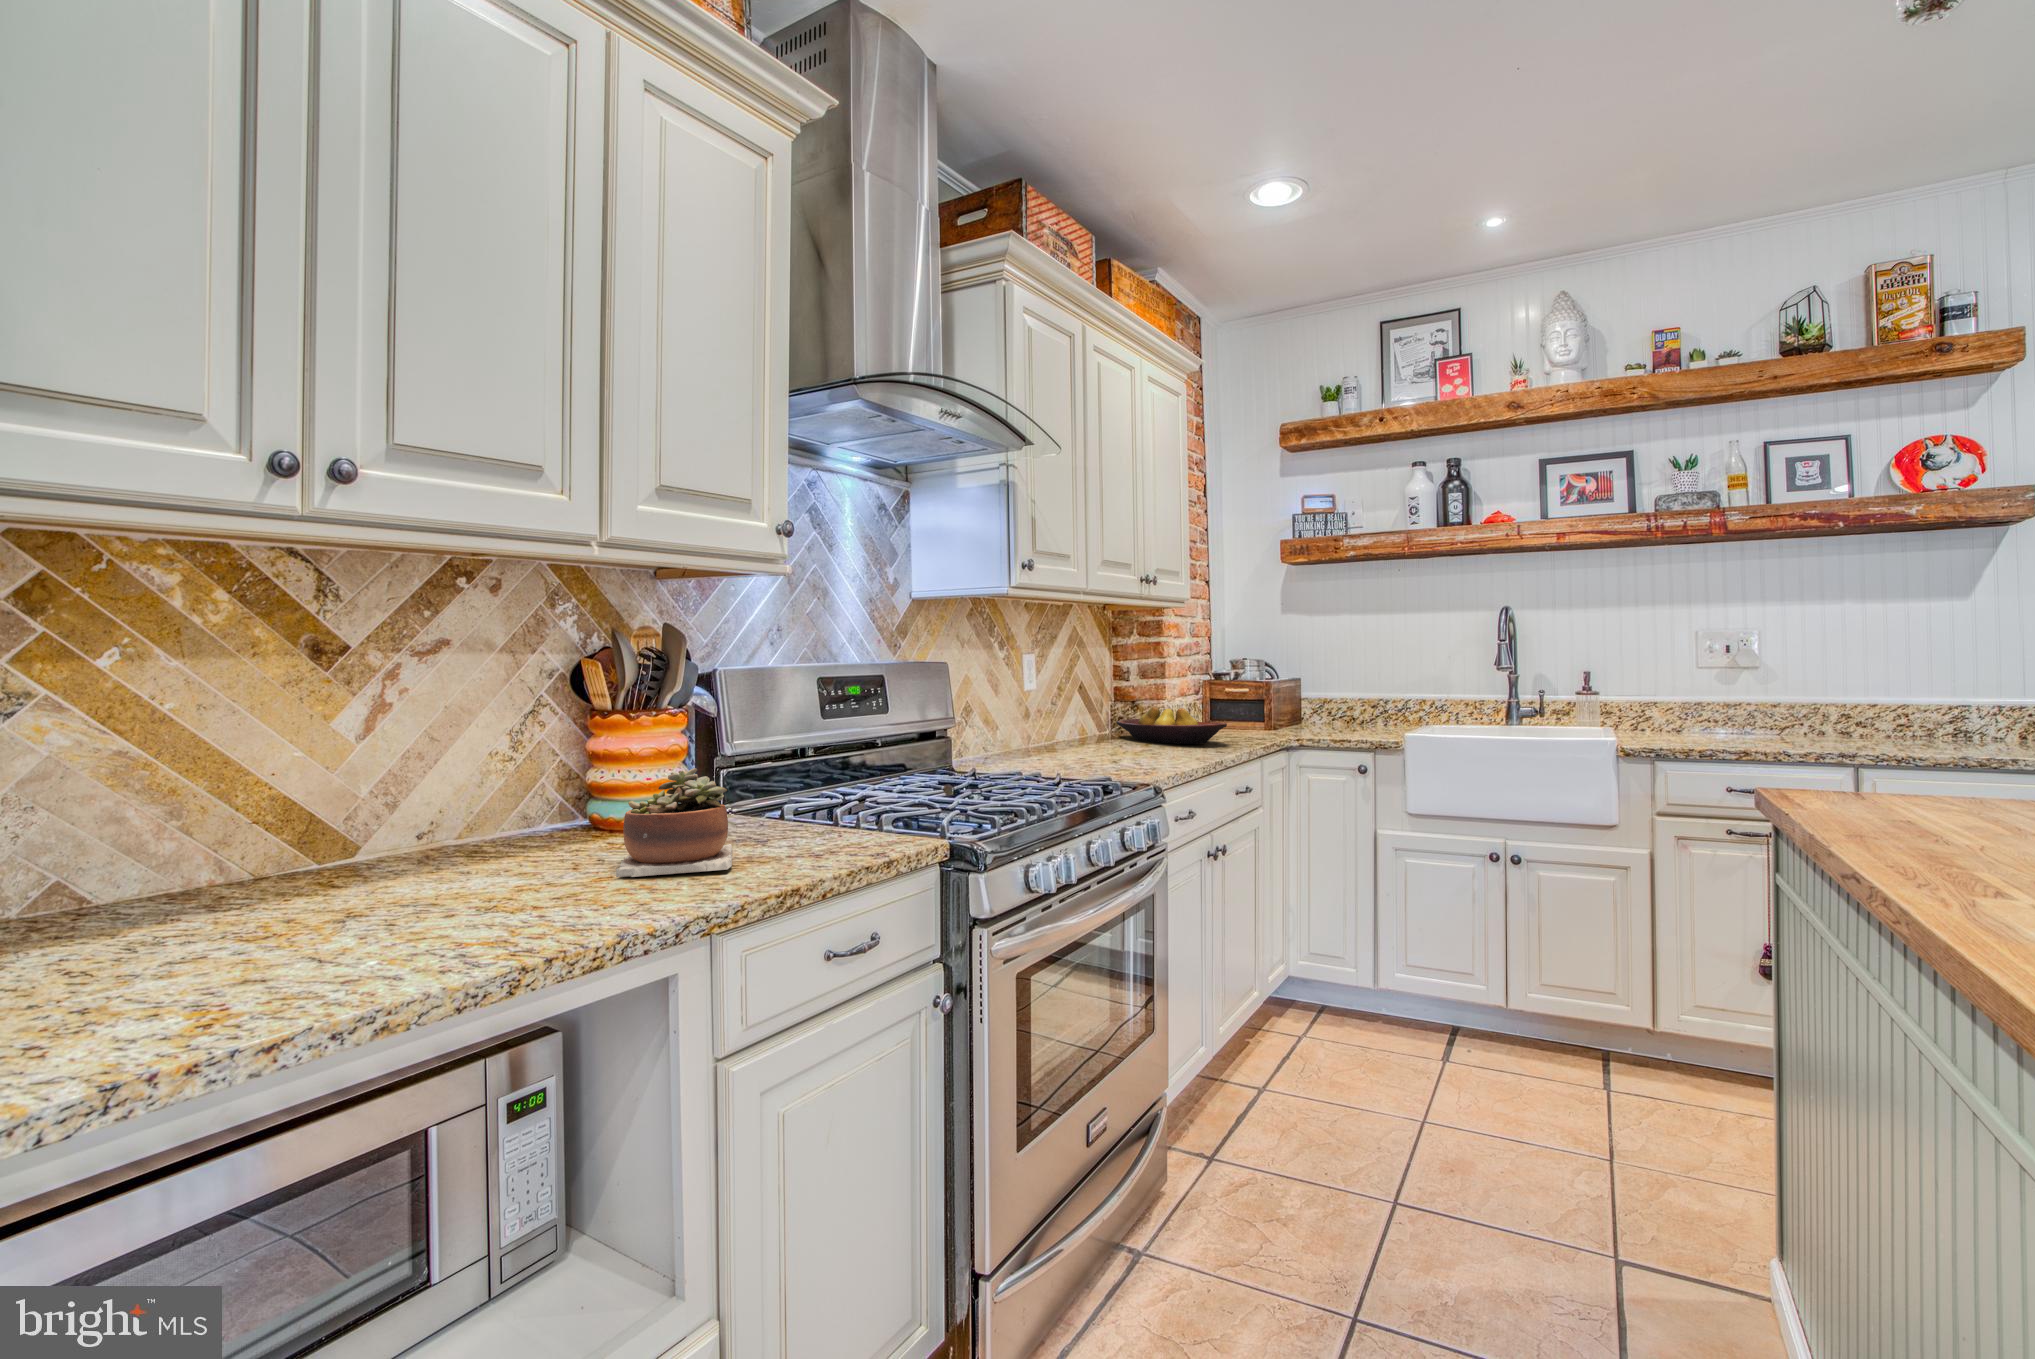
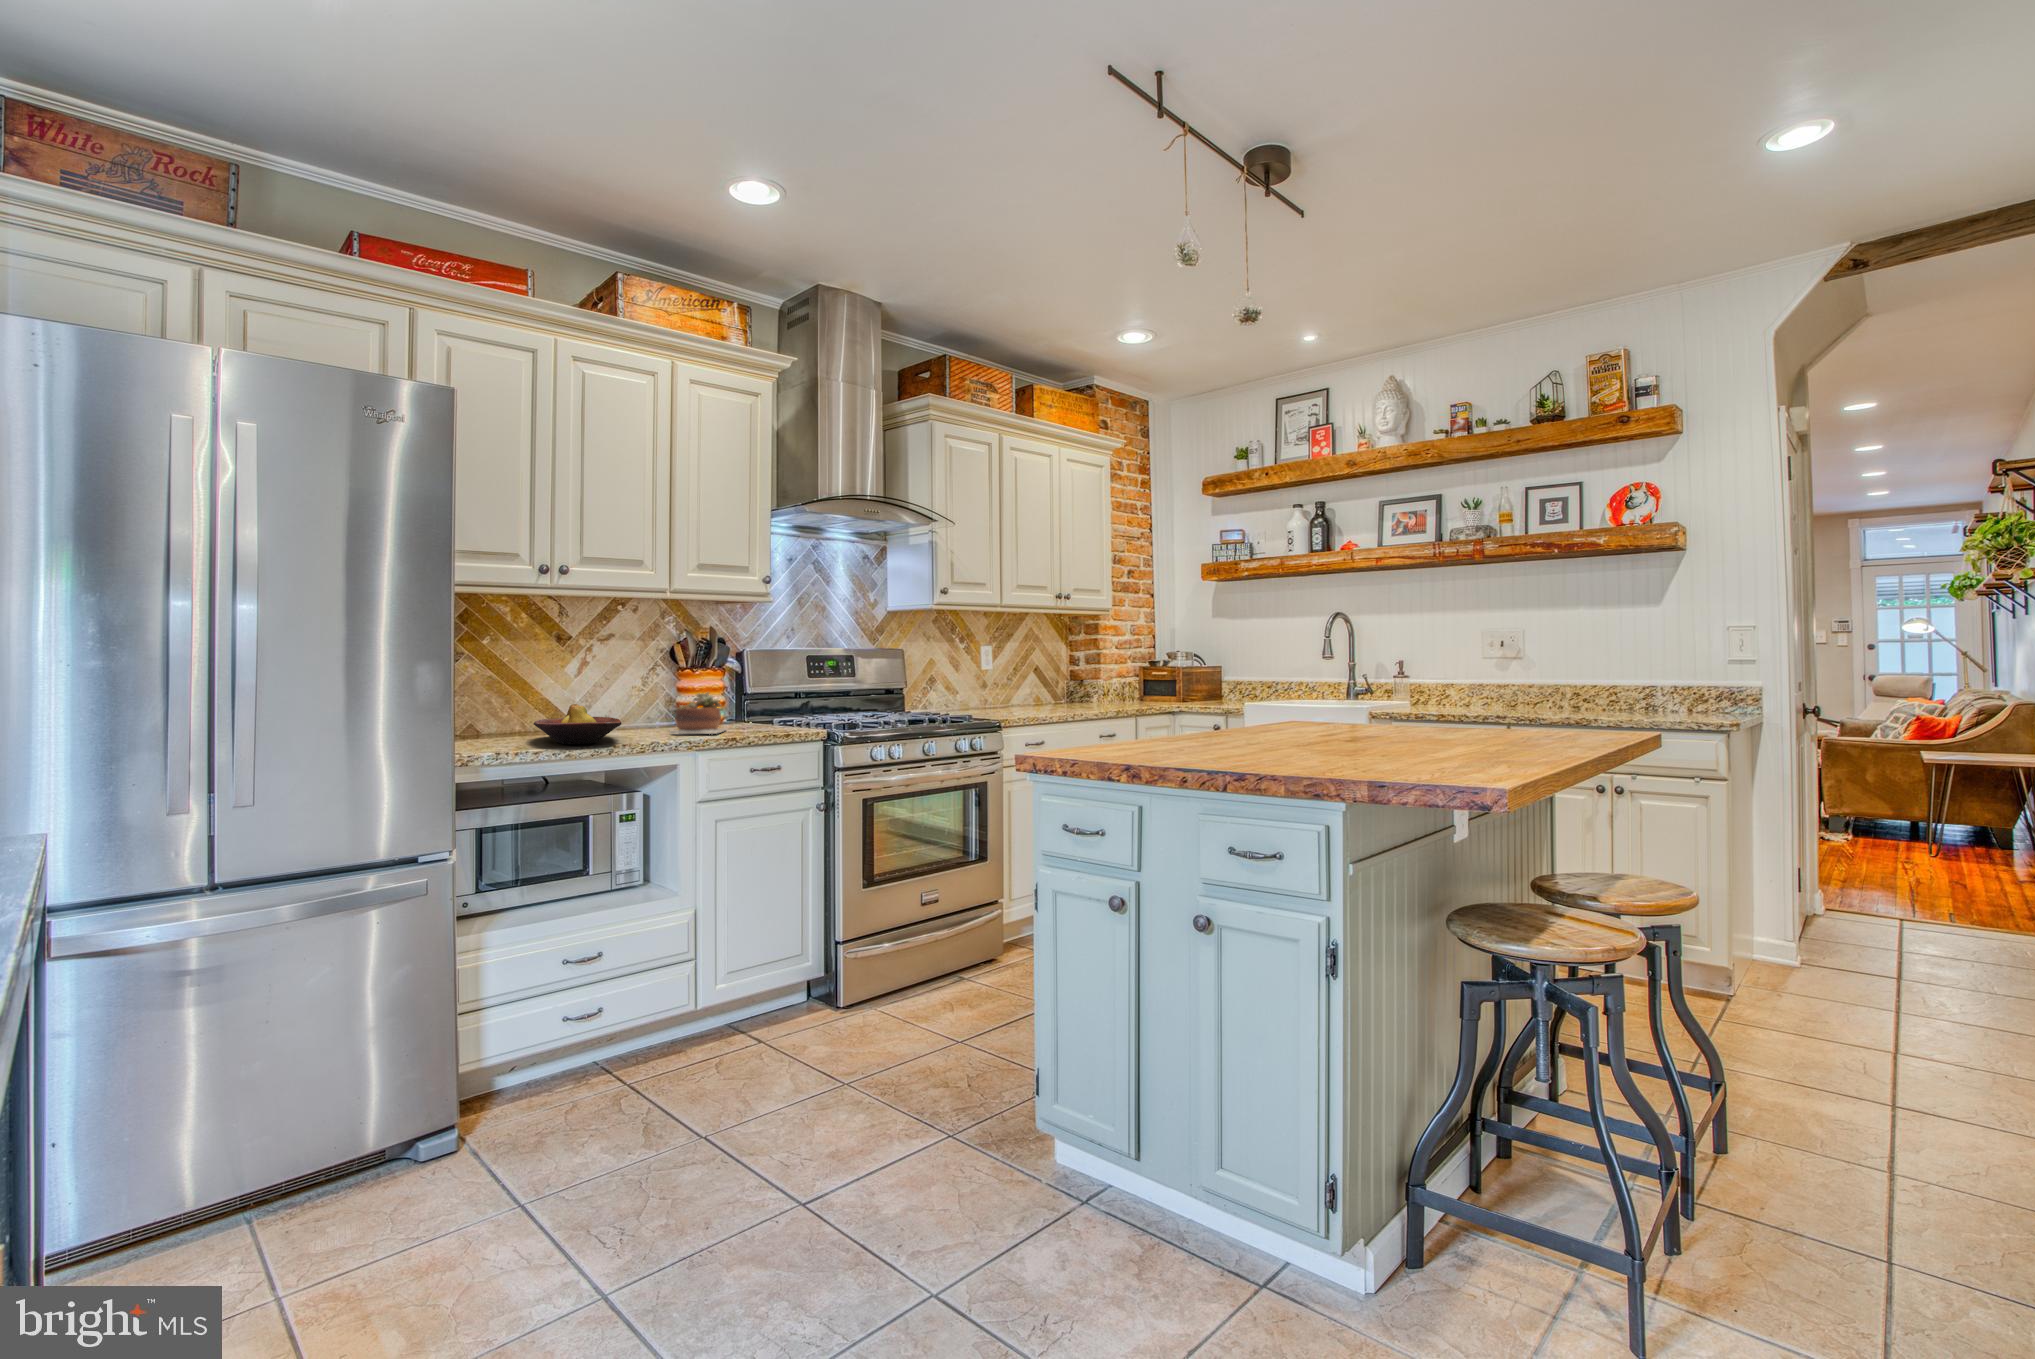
fruit bowl: present [1116,707,1227,744] -> present [534,704,621,744]

